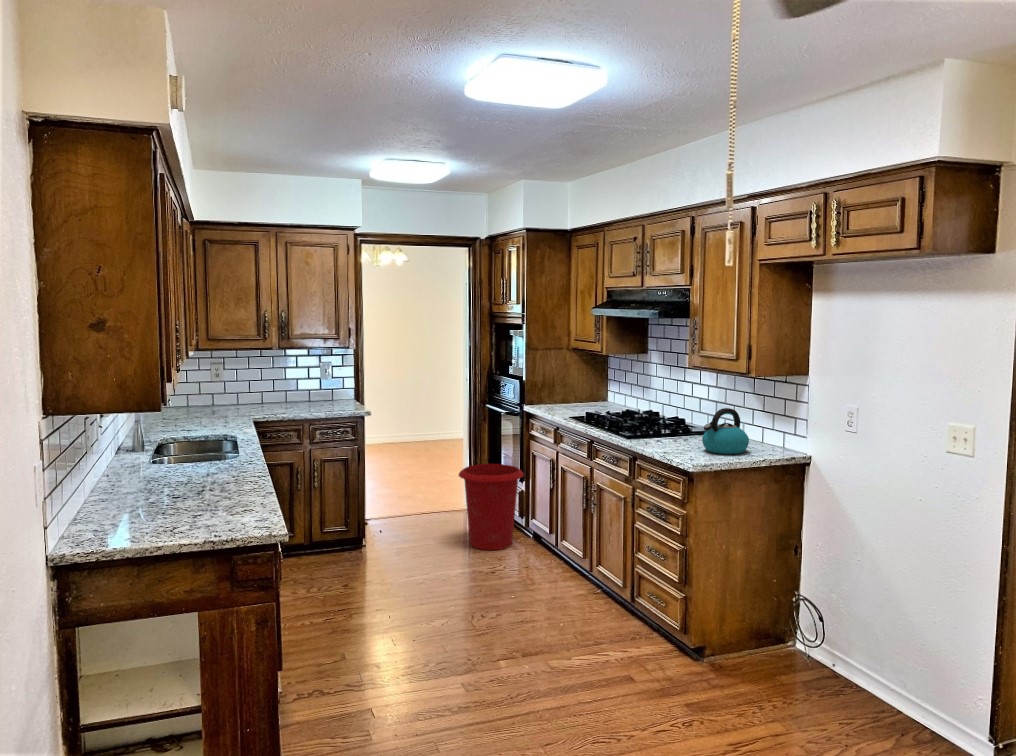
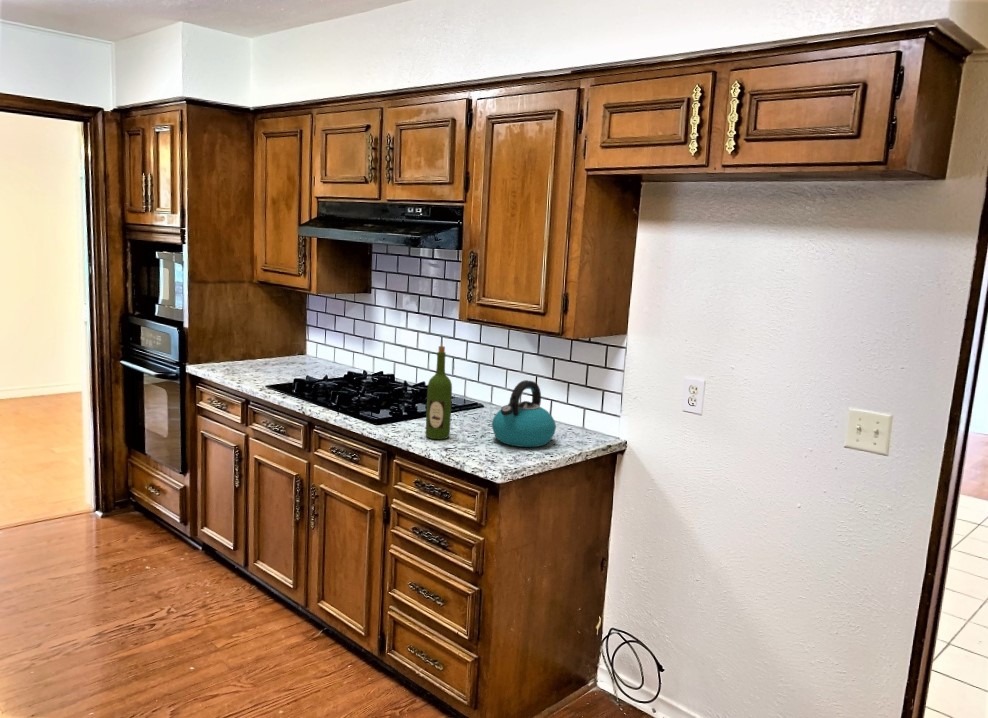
wine bottle: none [657,384,675,448] -> present [426,346,452,439]
waste bin: present [459,464,524,550] -> none [82,450,189,581]

